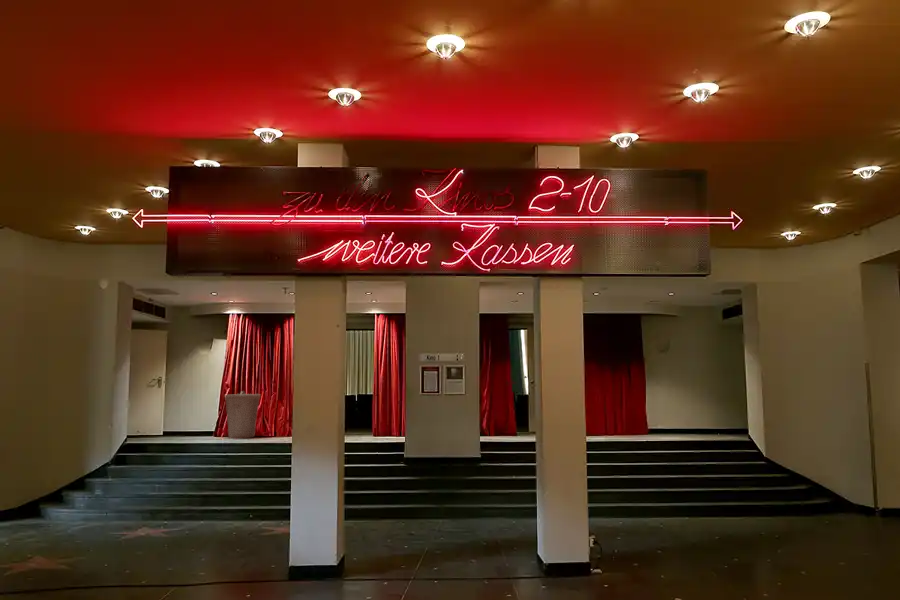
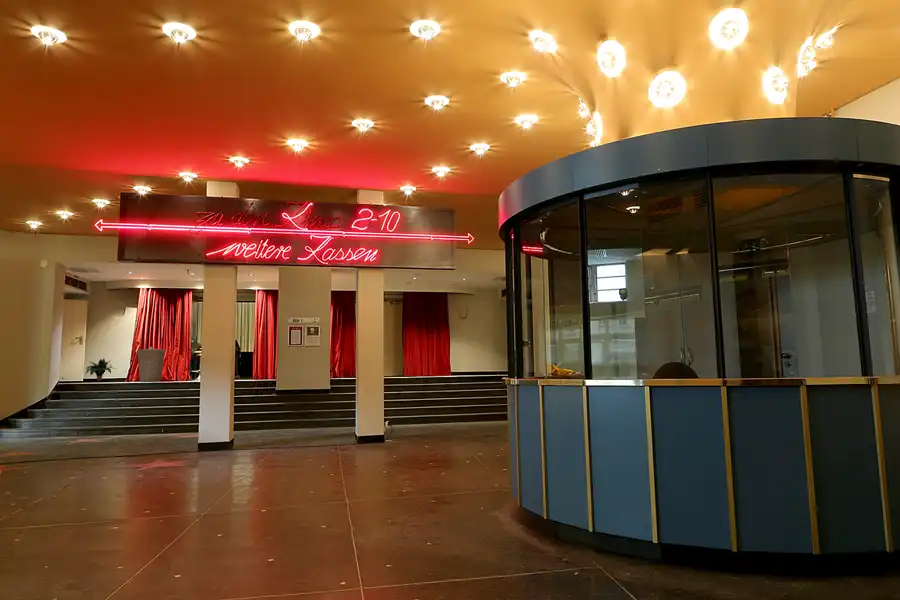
potted plant: none [164,405,203,435] -> present [86,359,112,381]

